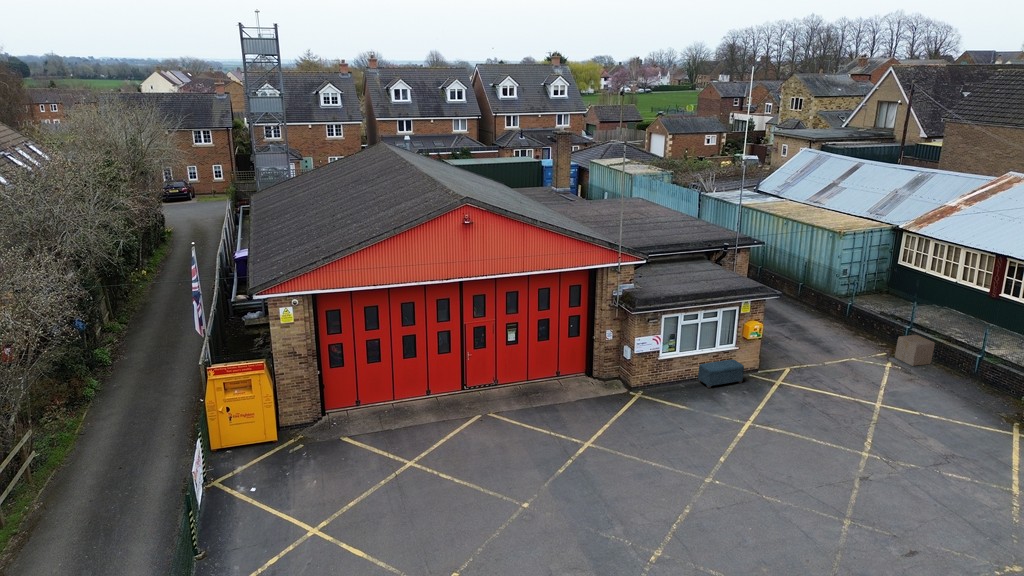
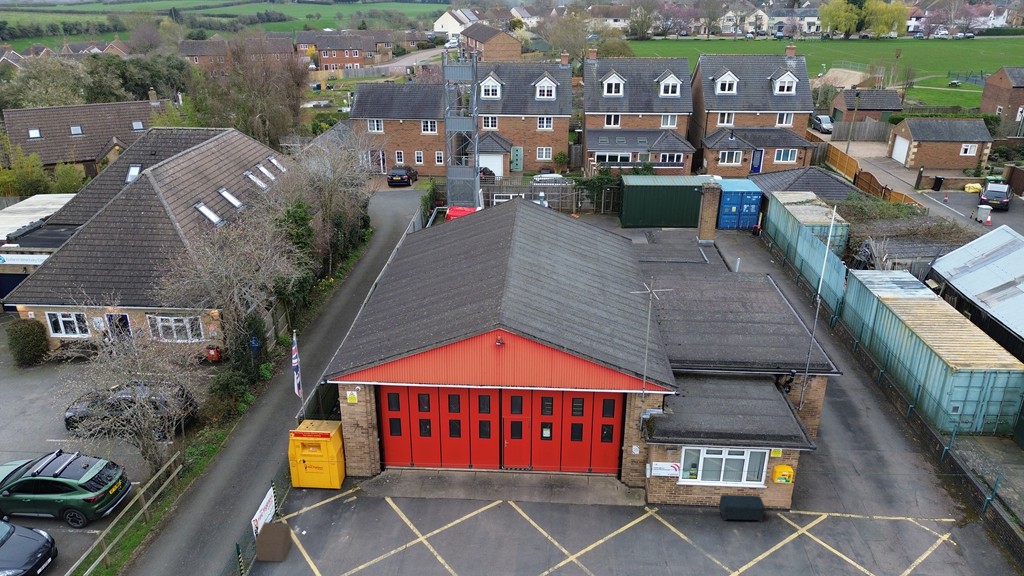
cardboard box: present [895,335,935,366] -> present [255,522,292,562]

